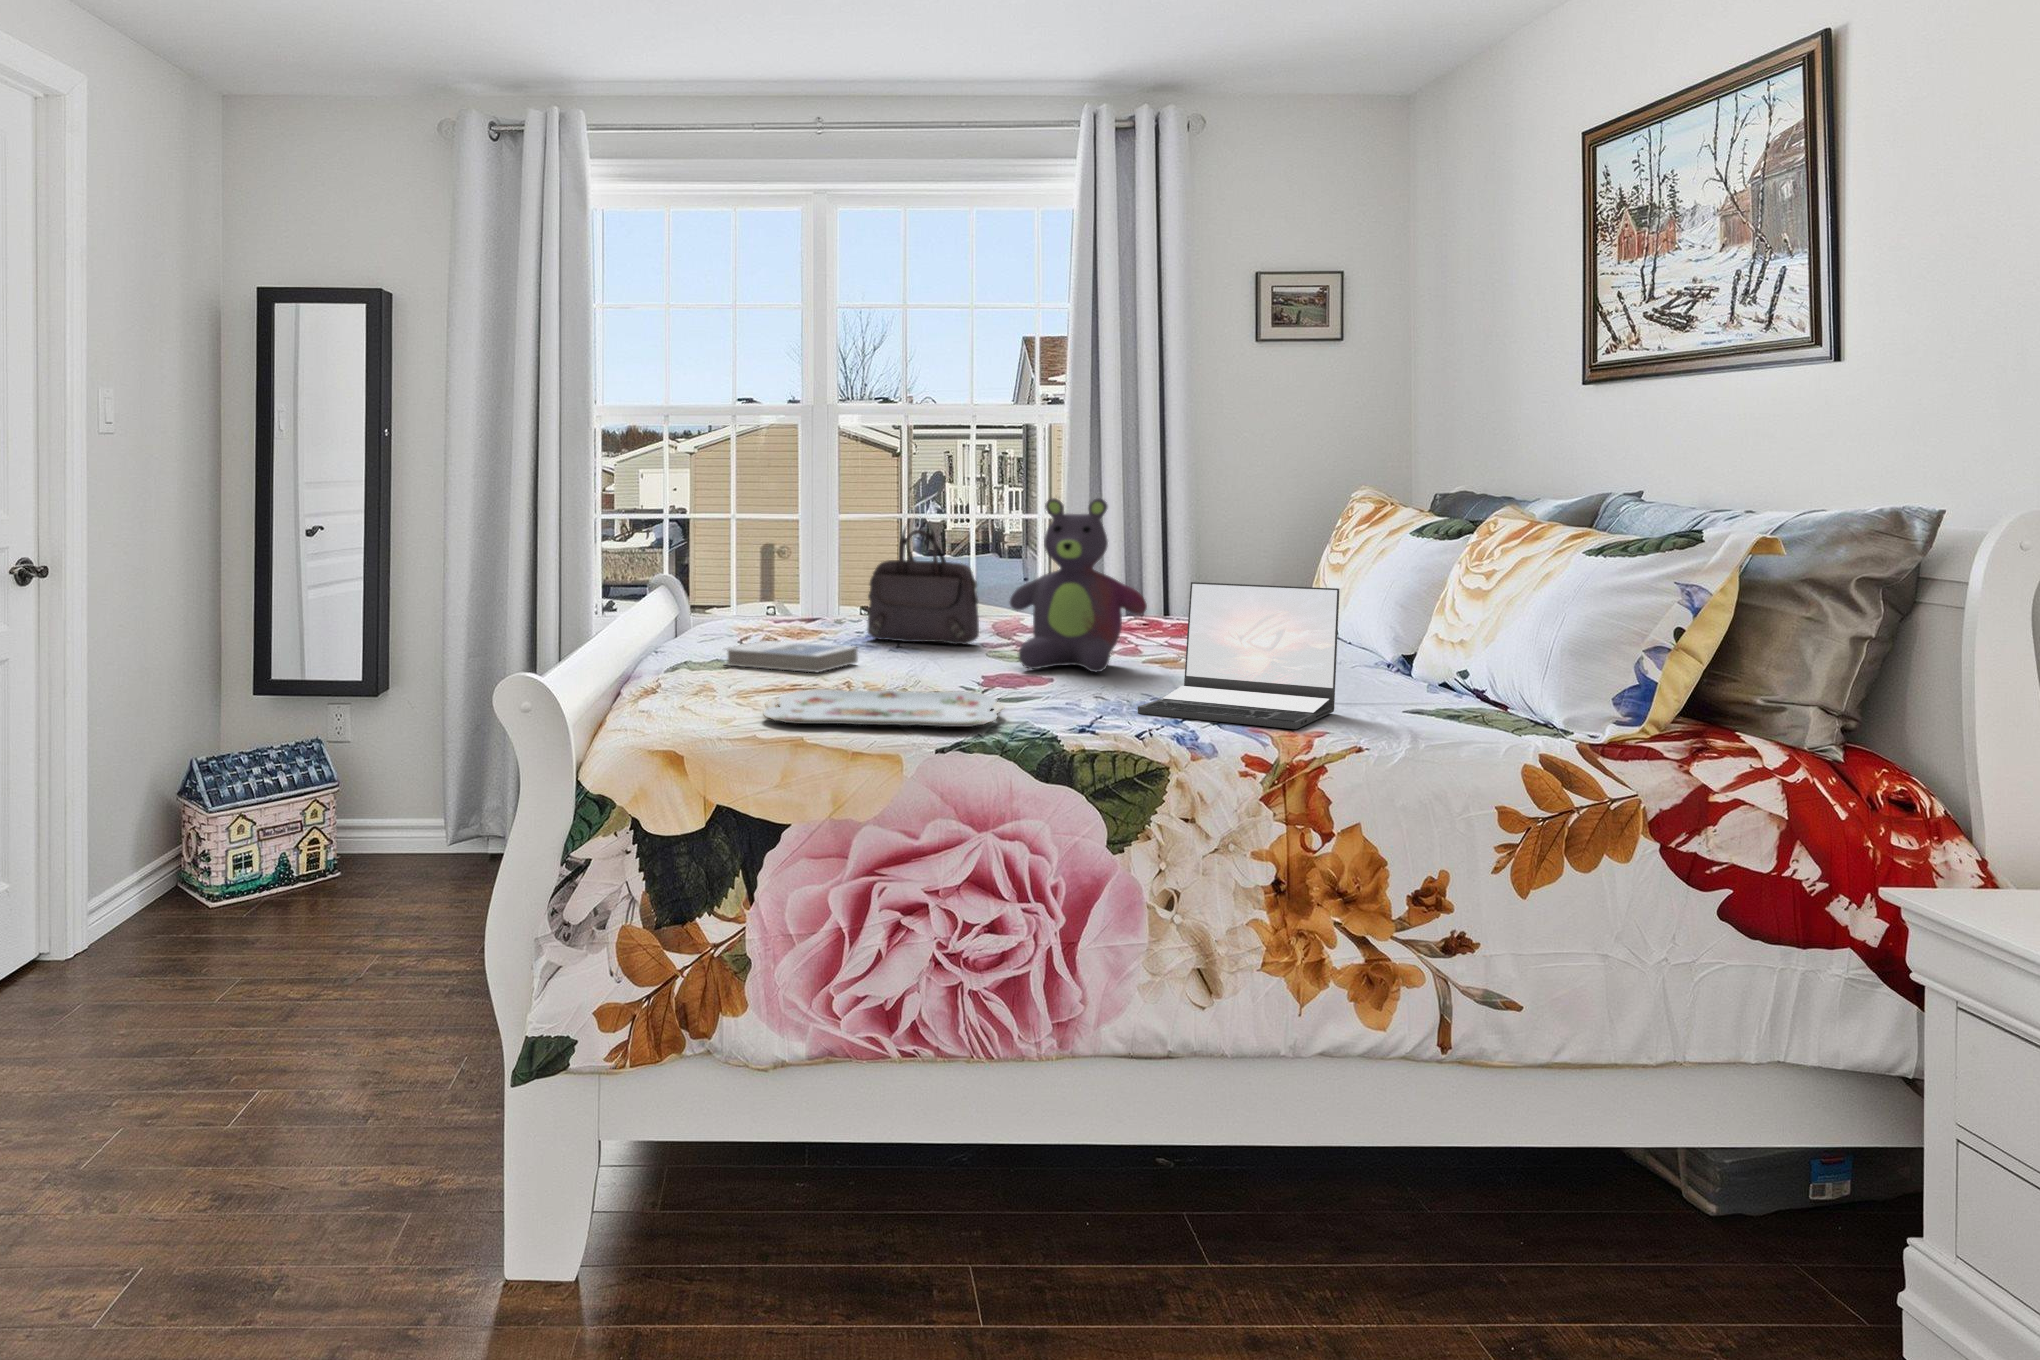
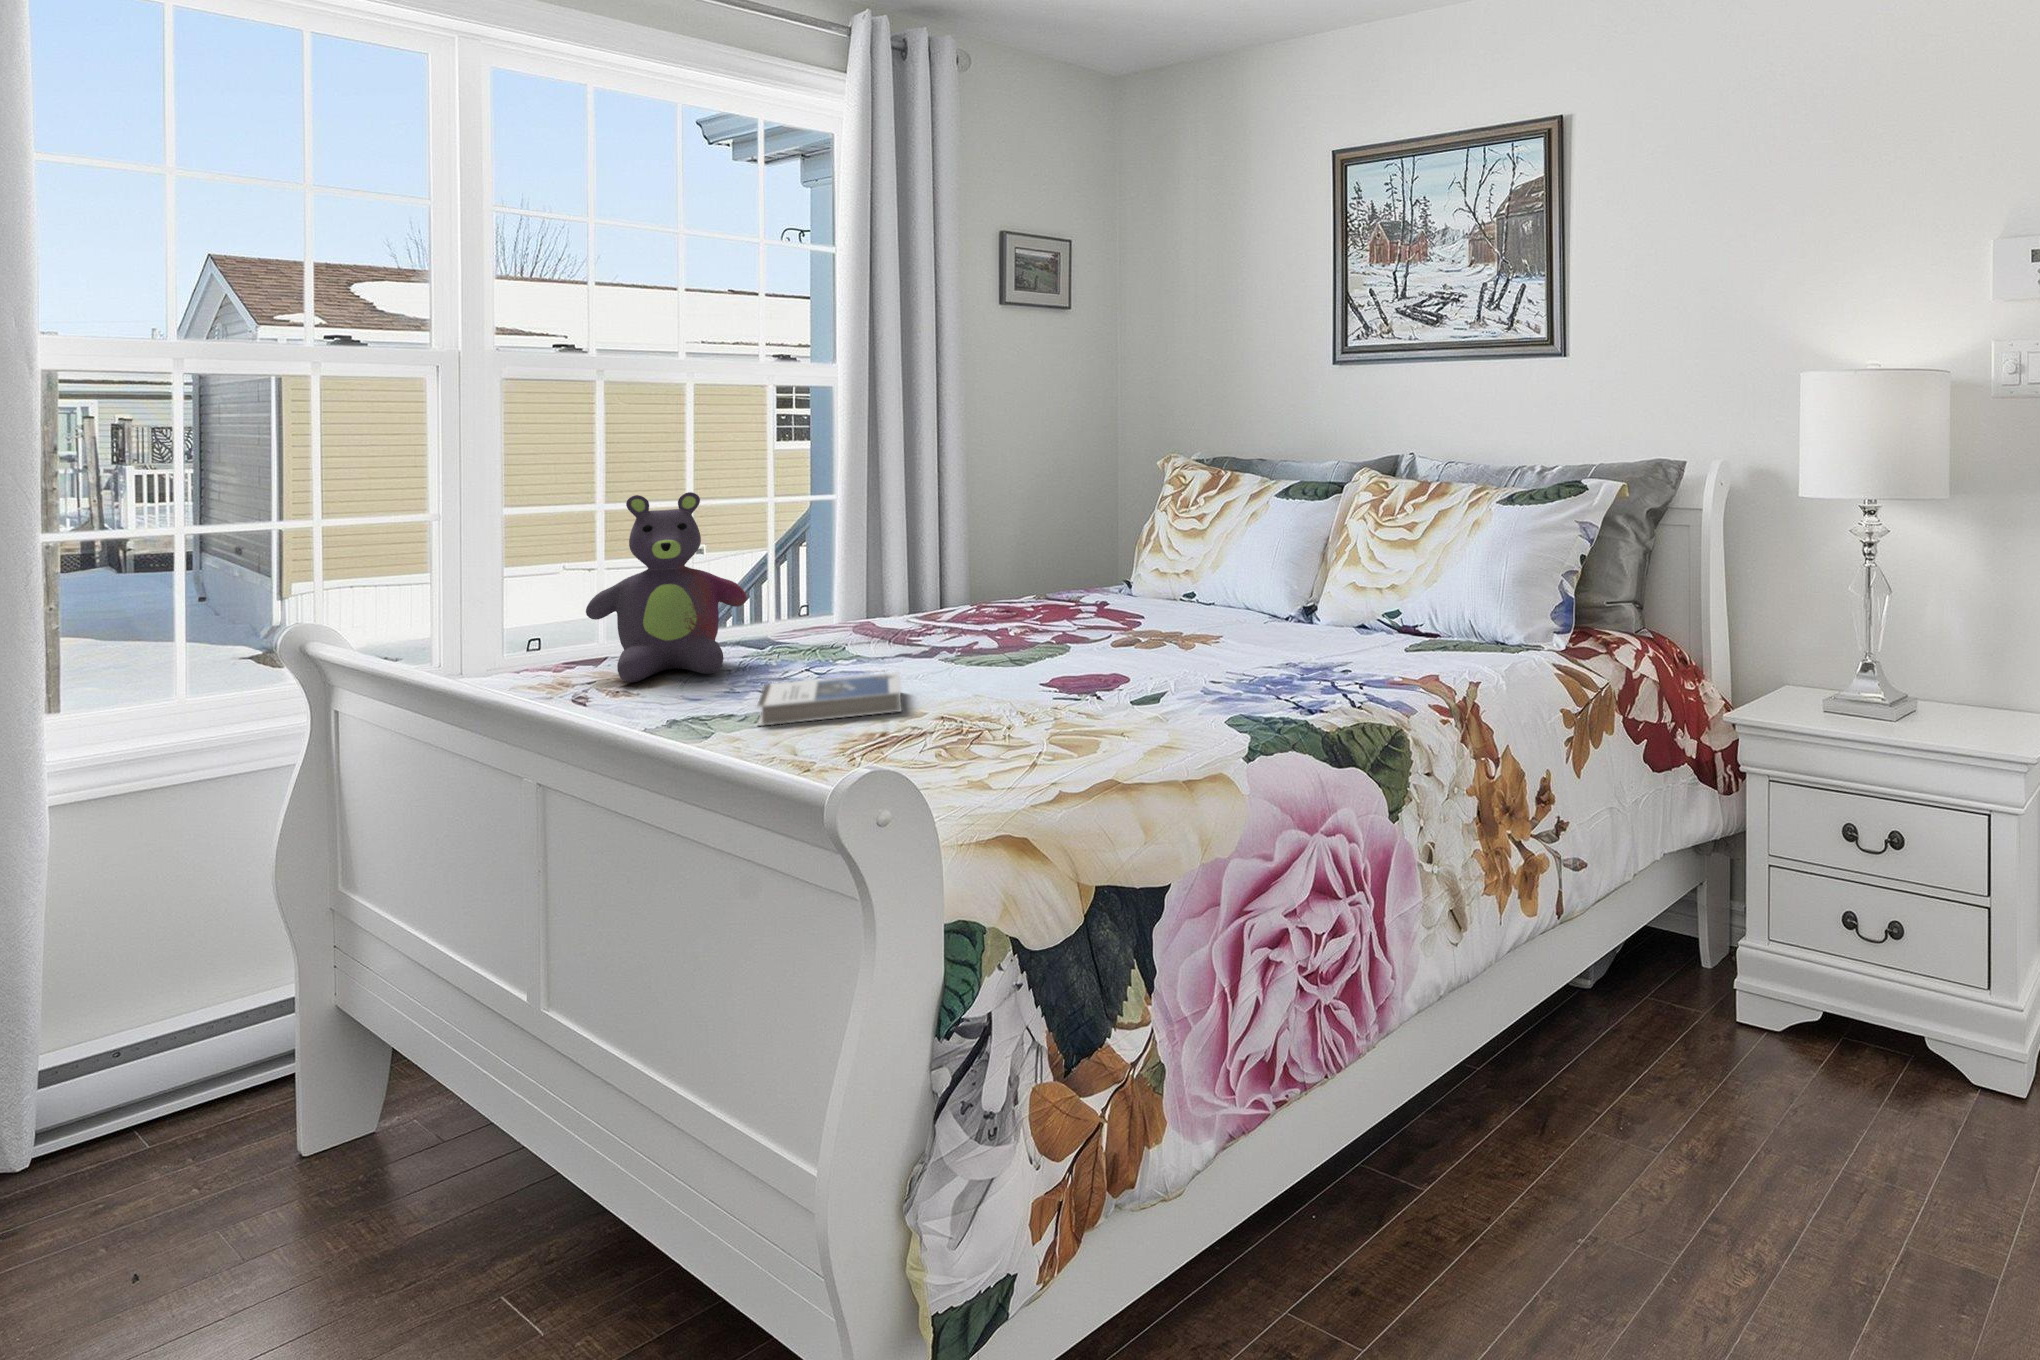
stuffed bear: present [1010,498,1147,672] -> present [586,492,747,682]
handbag: present [868,517,979,645] -> none [794,511,934,655]
laptop: present [1138,582,1339,729] -> none [1273,552,1442,691]
serving tray: present [764,689,1004,727] -> none [990,702,1275,784]

